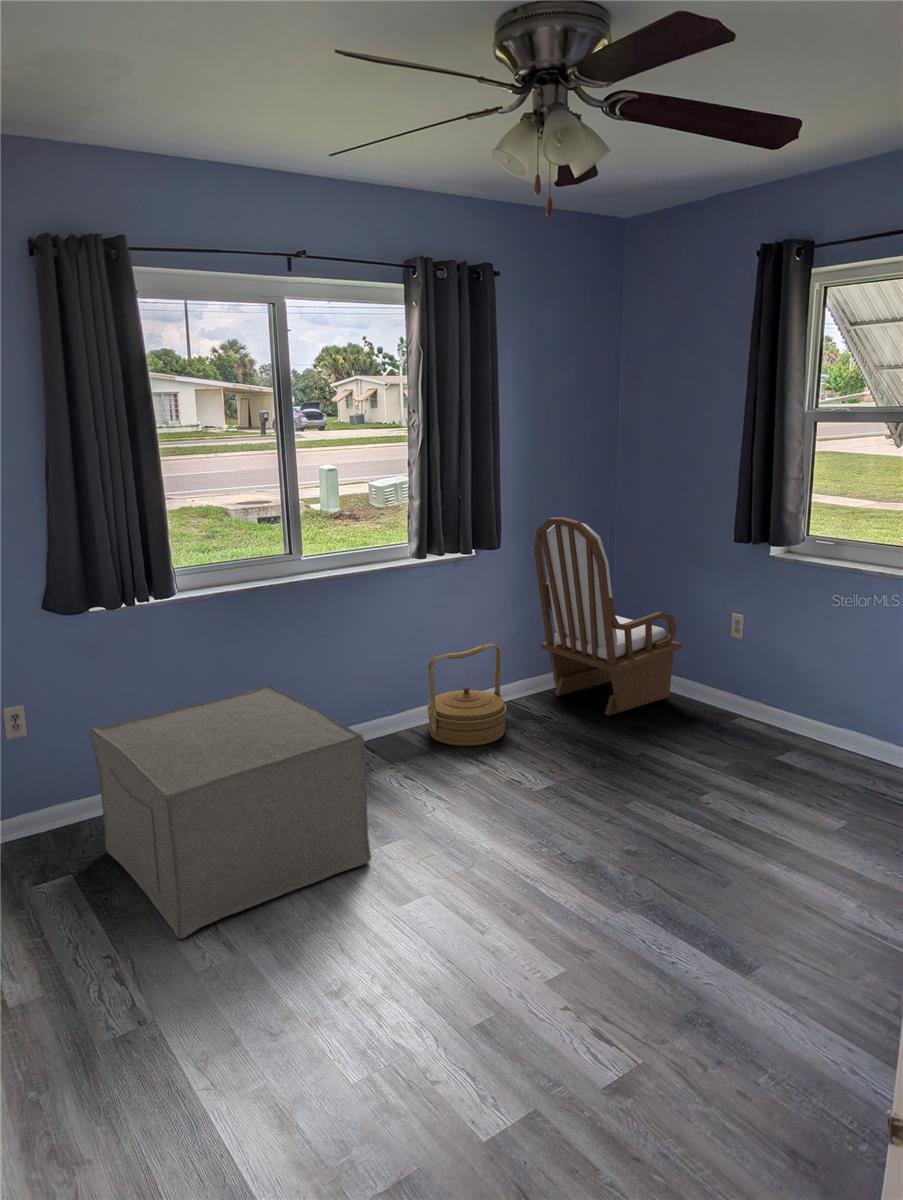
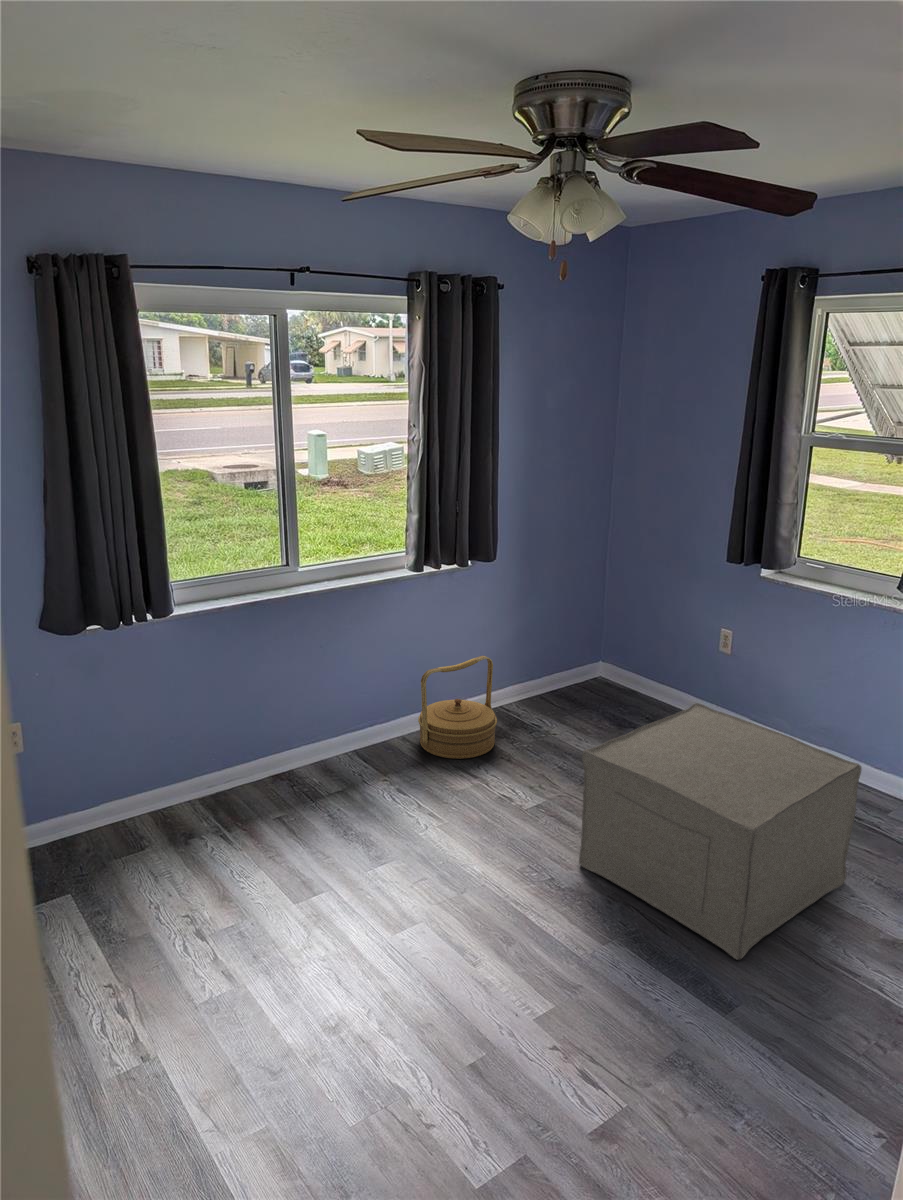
armchair: present [534,517,682,716] -> none [528,530,671,728]
ottoman: present [89,685,371,939] -> present [579,703,861,960]

